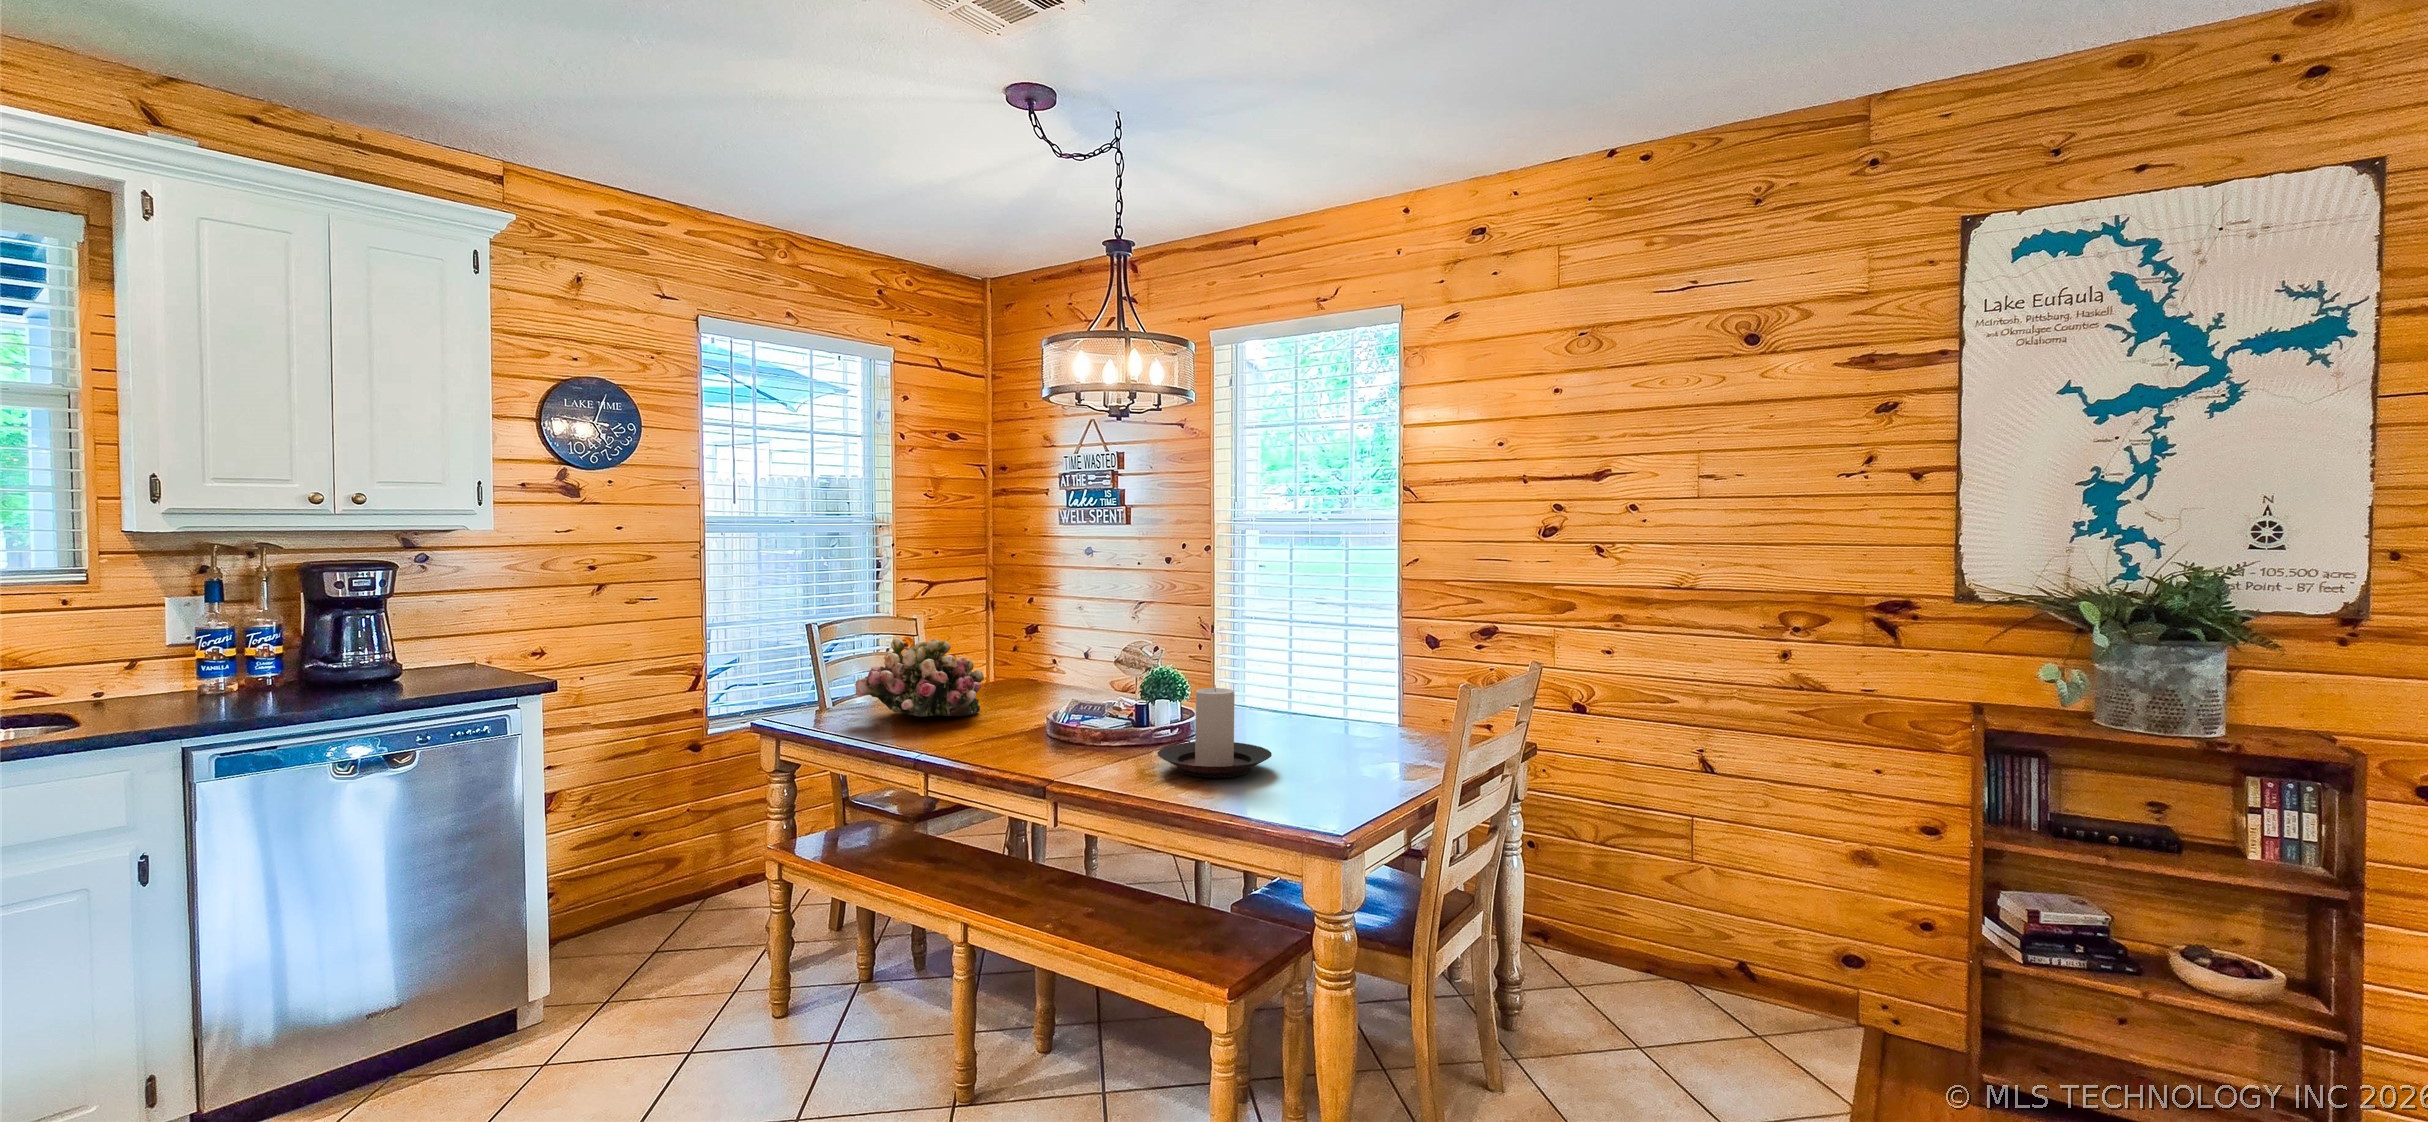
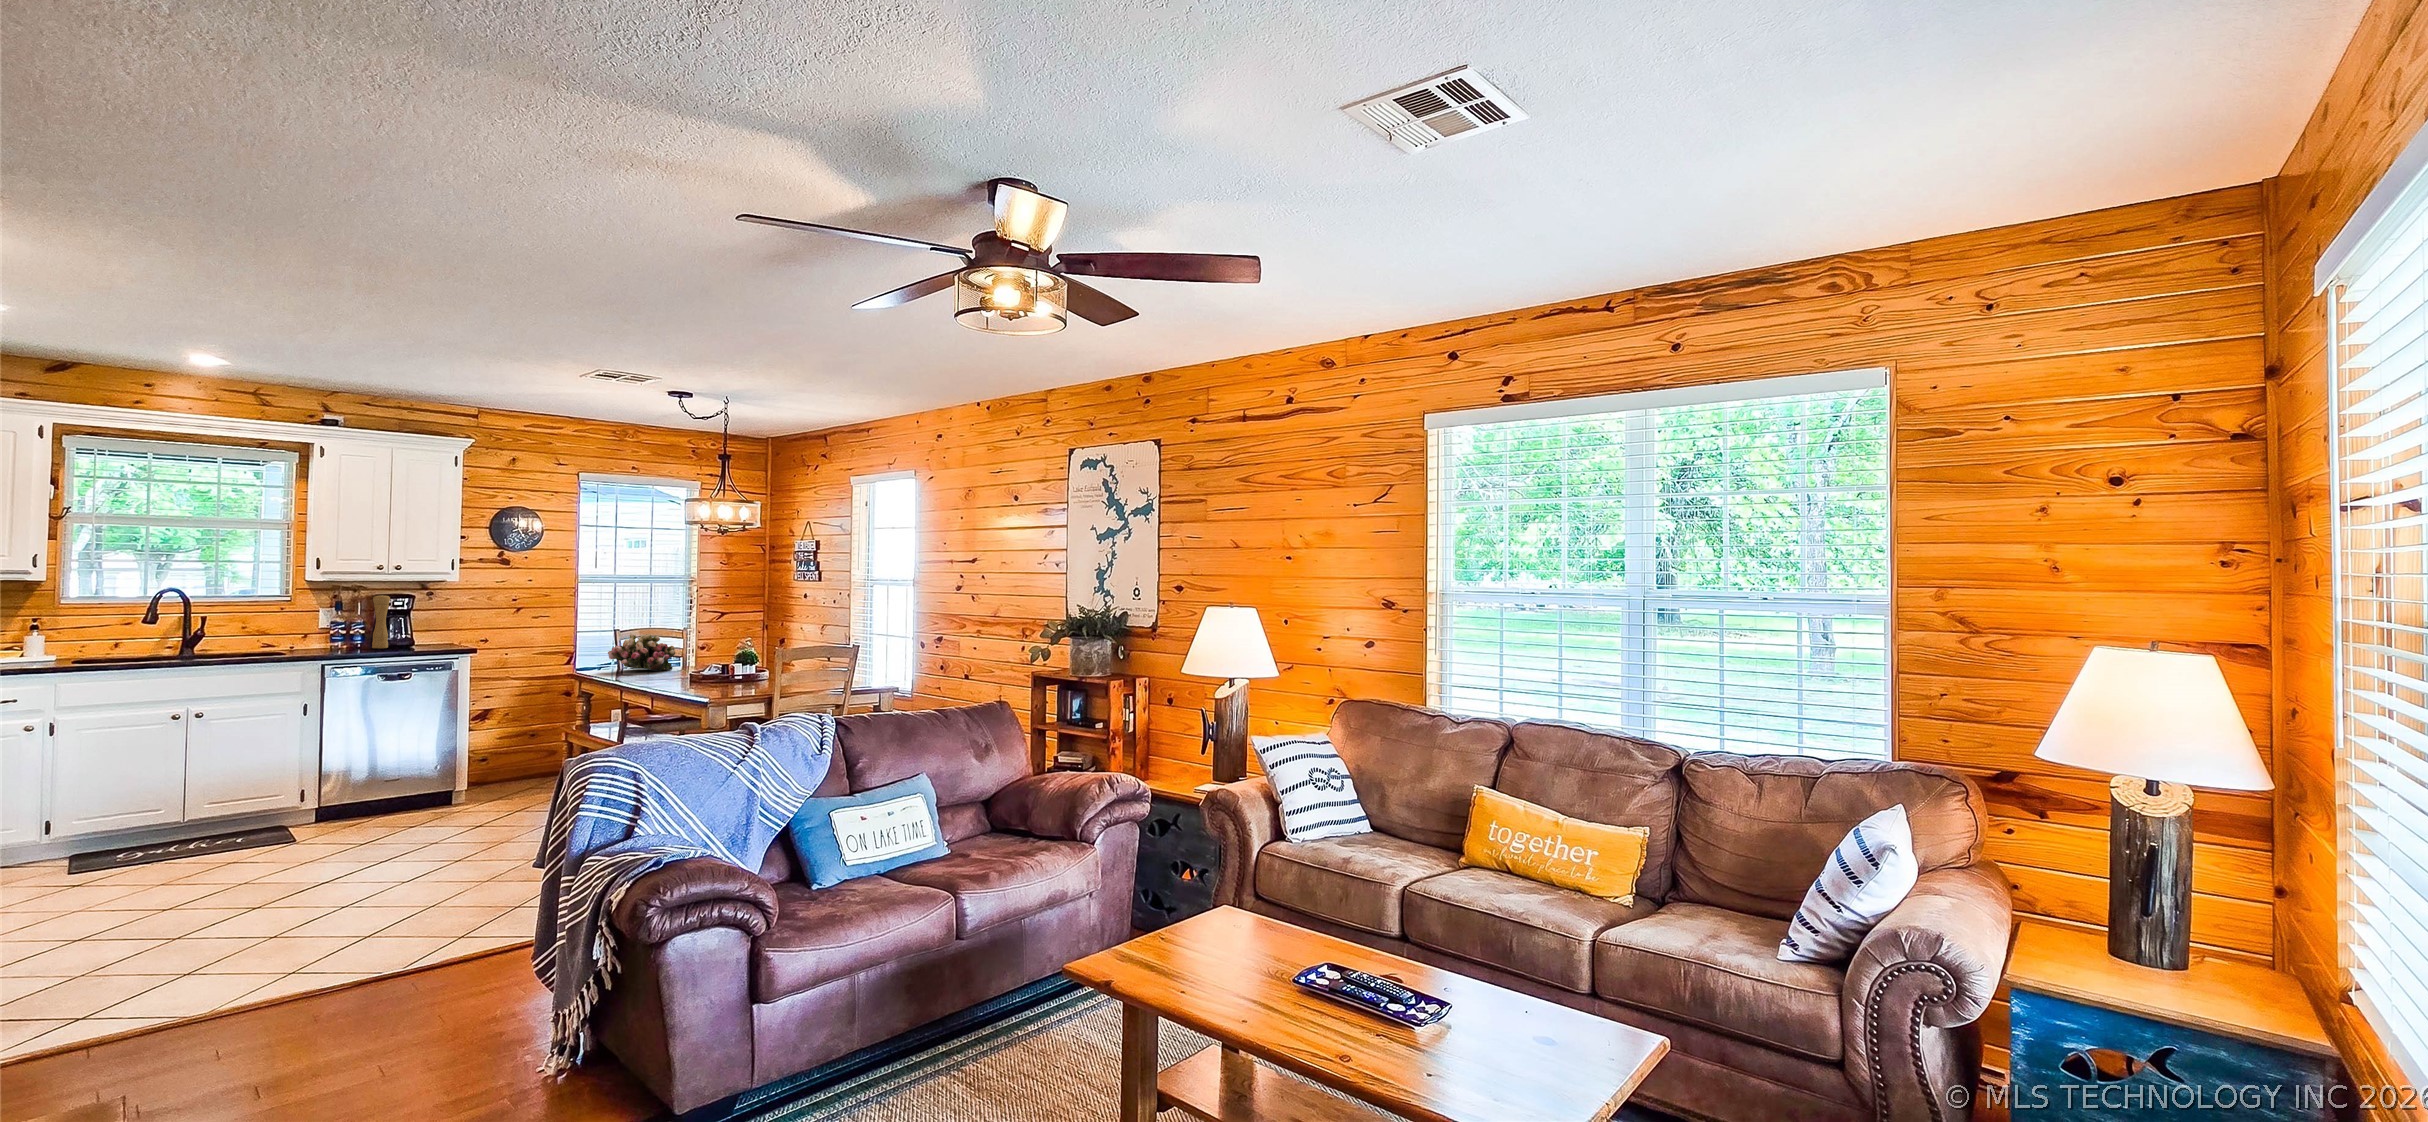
pepper mill: none [300,564,343,691] -> present [372,595,390,648]
candle holder: present [1157,685,1272,778] -> none [693,649,746,686]

